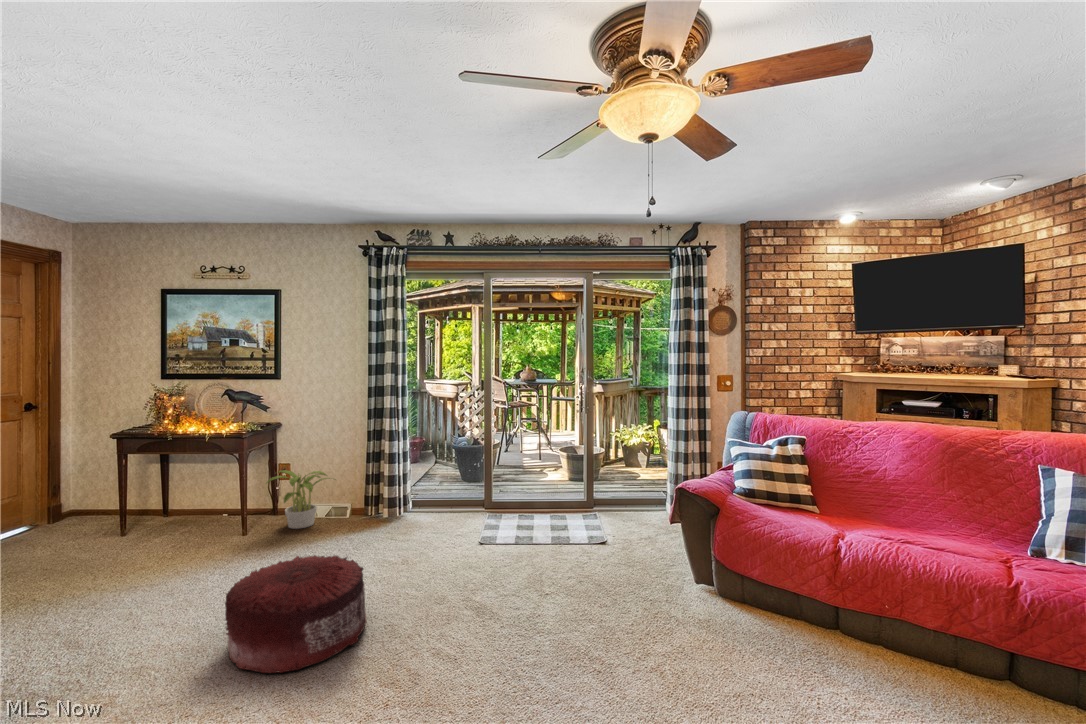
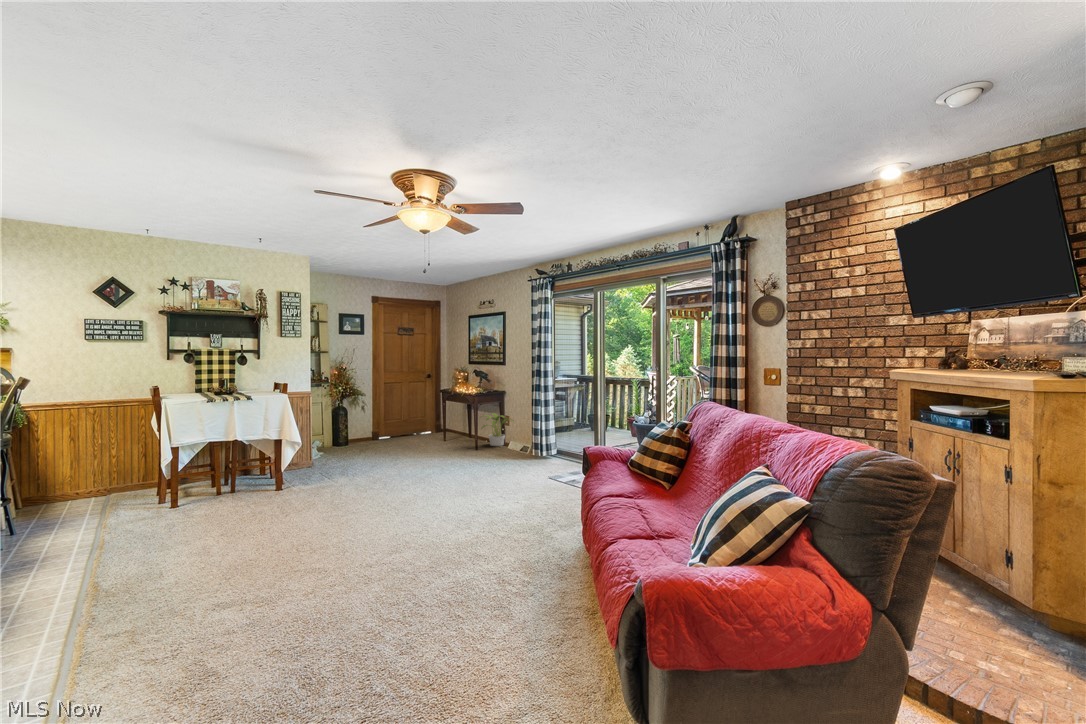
pouf: present [225,555,367,673] -> none [373,443,437,484]

